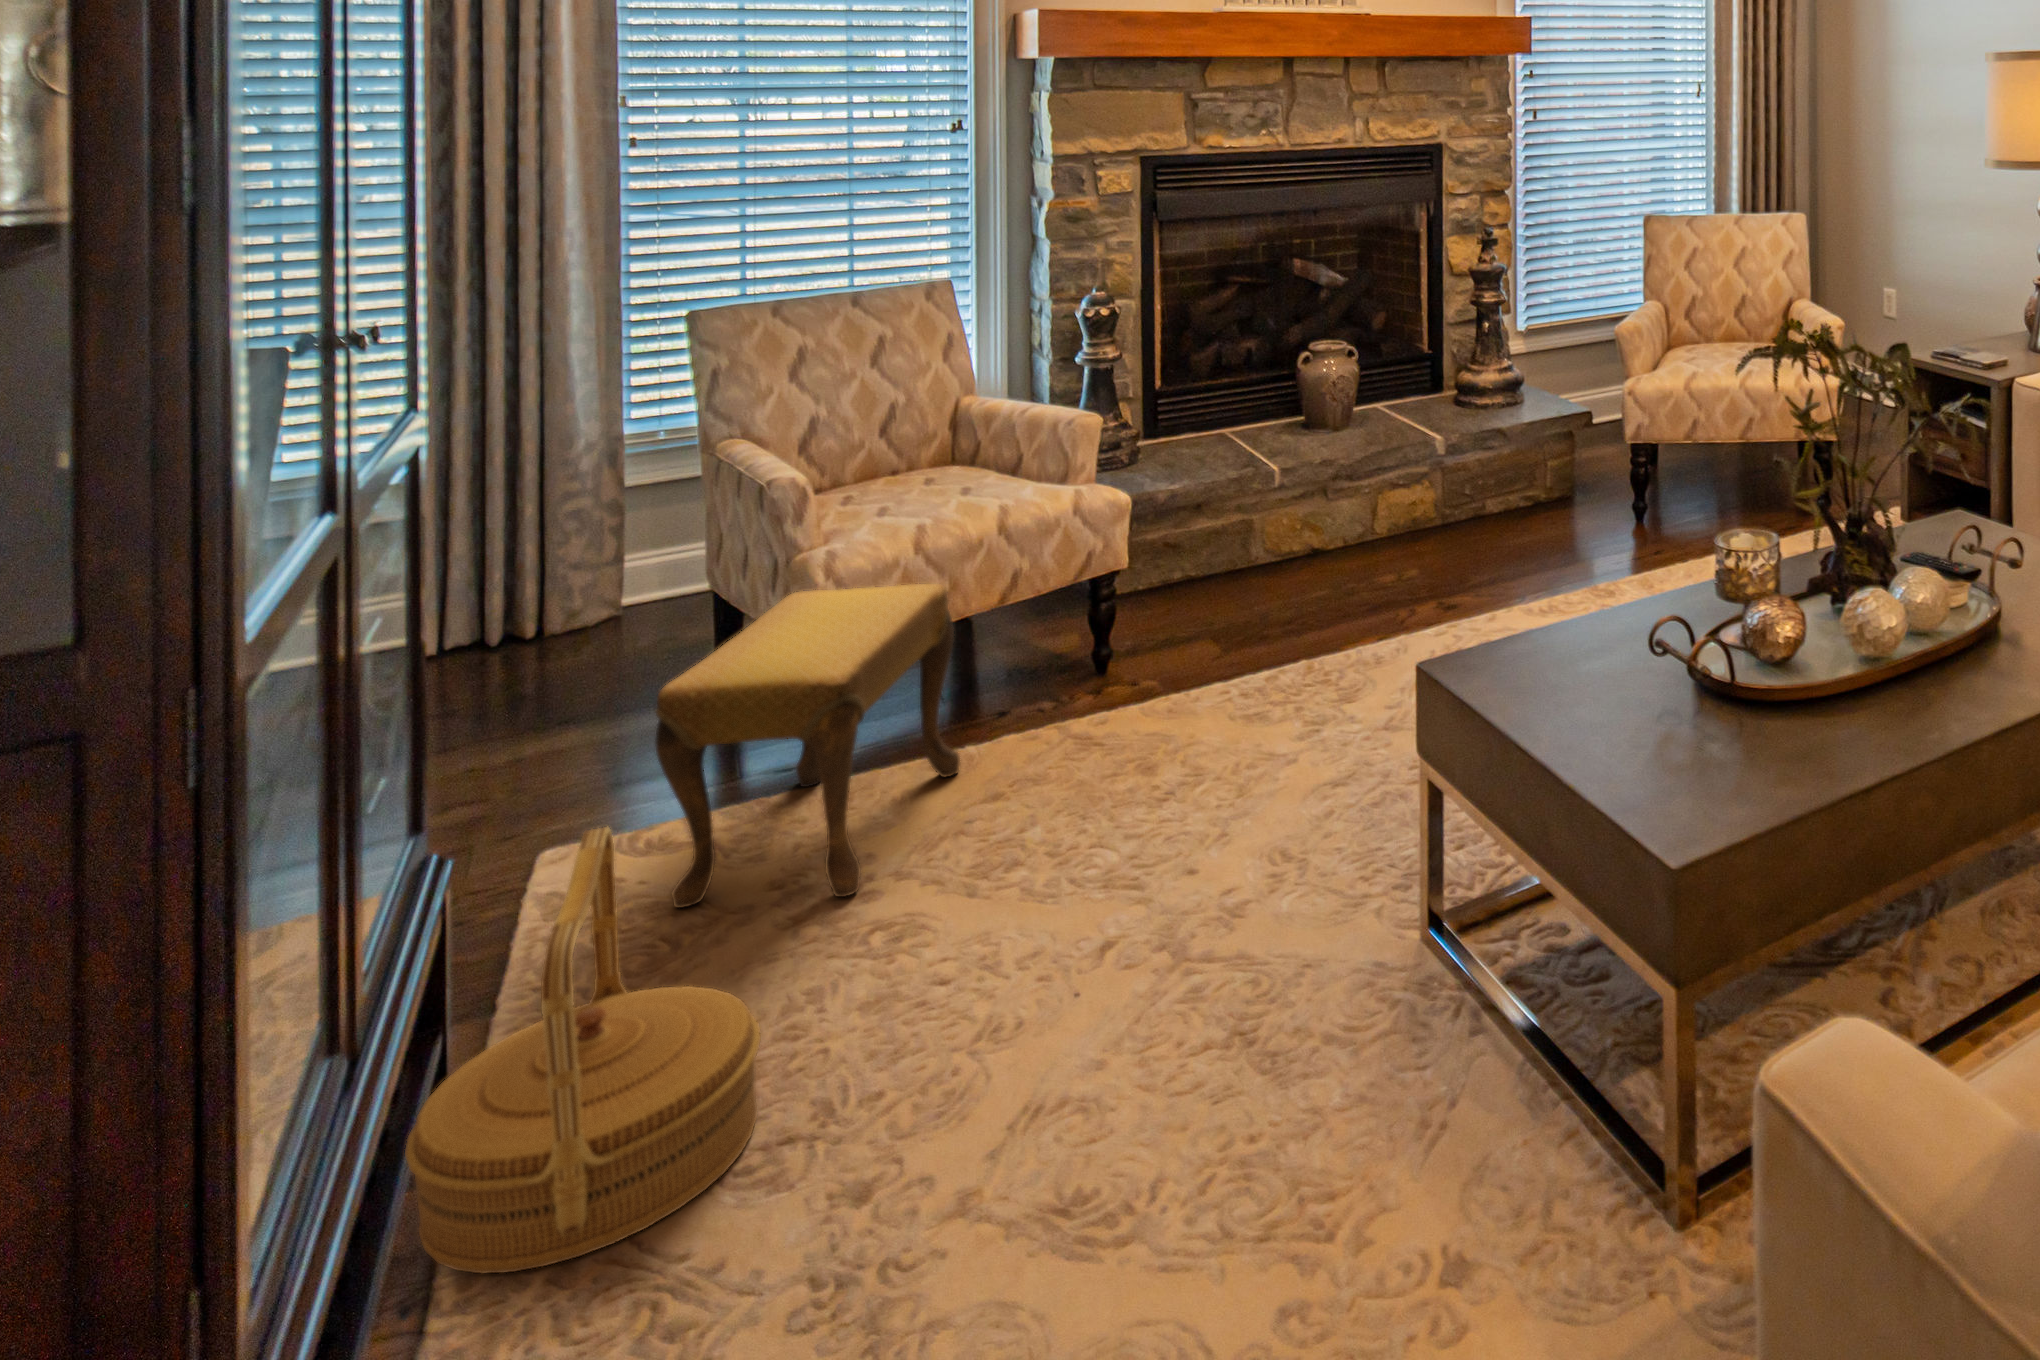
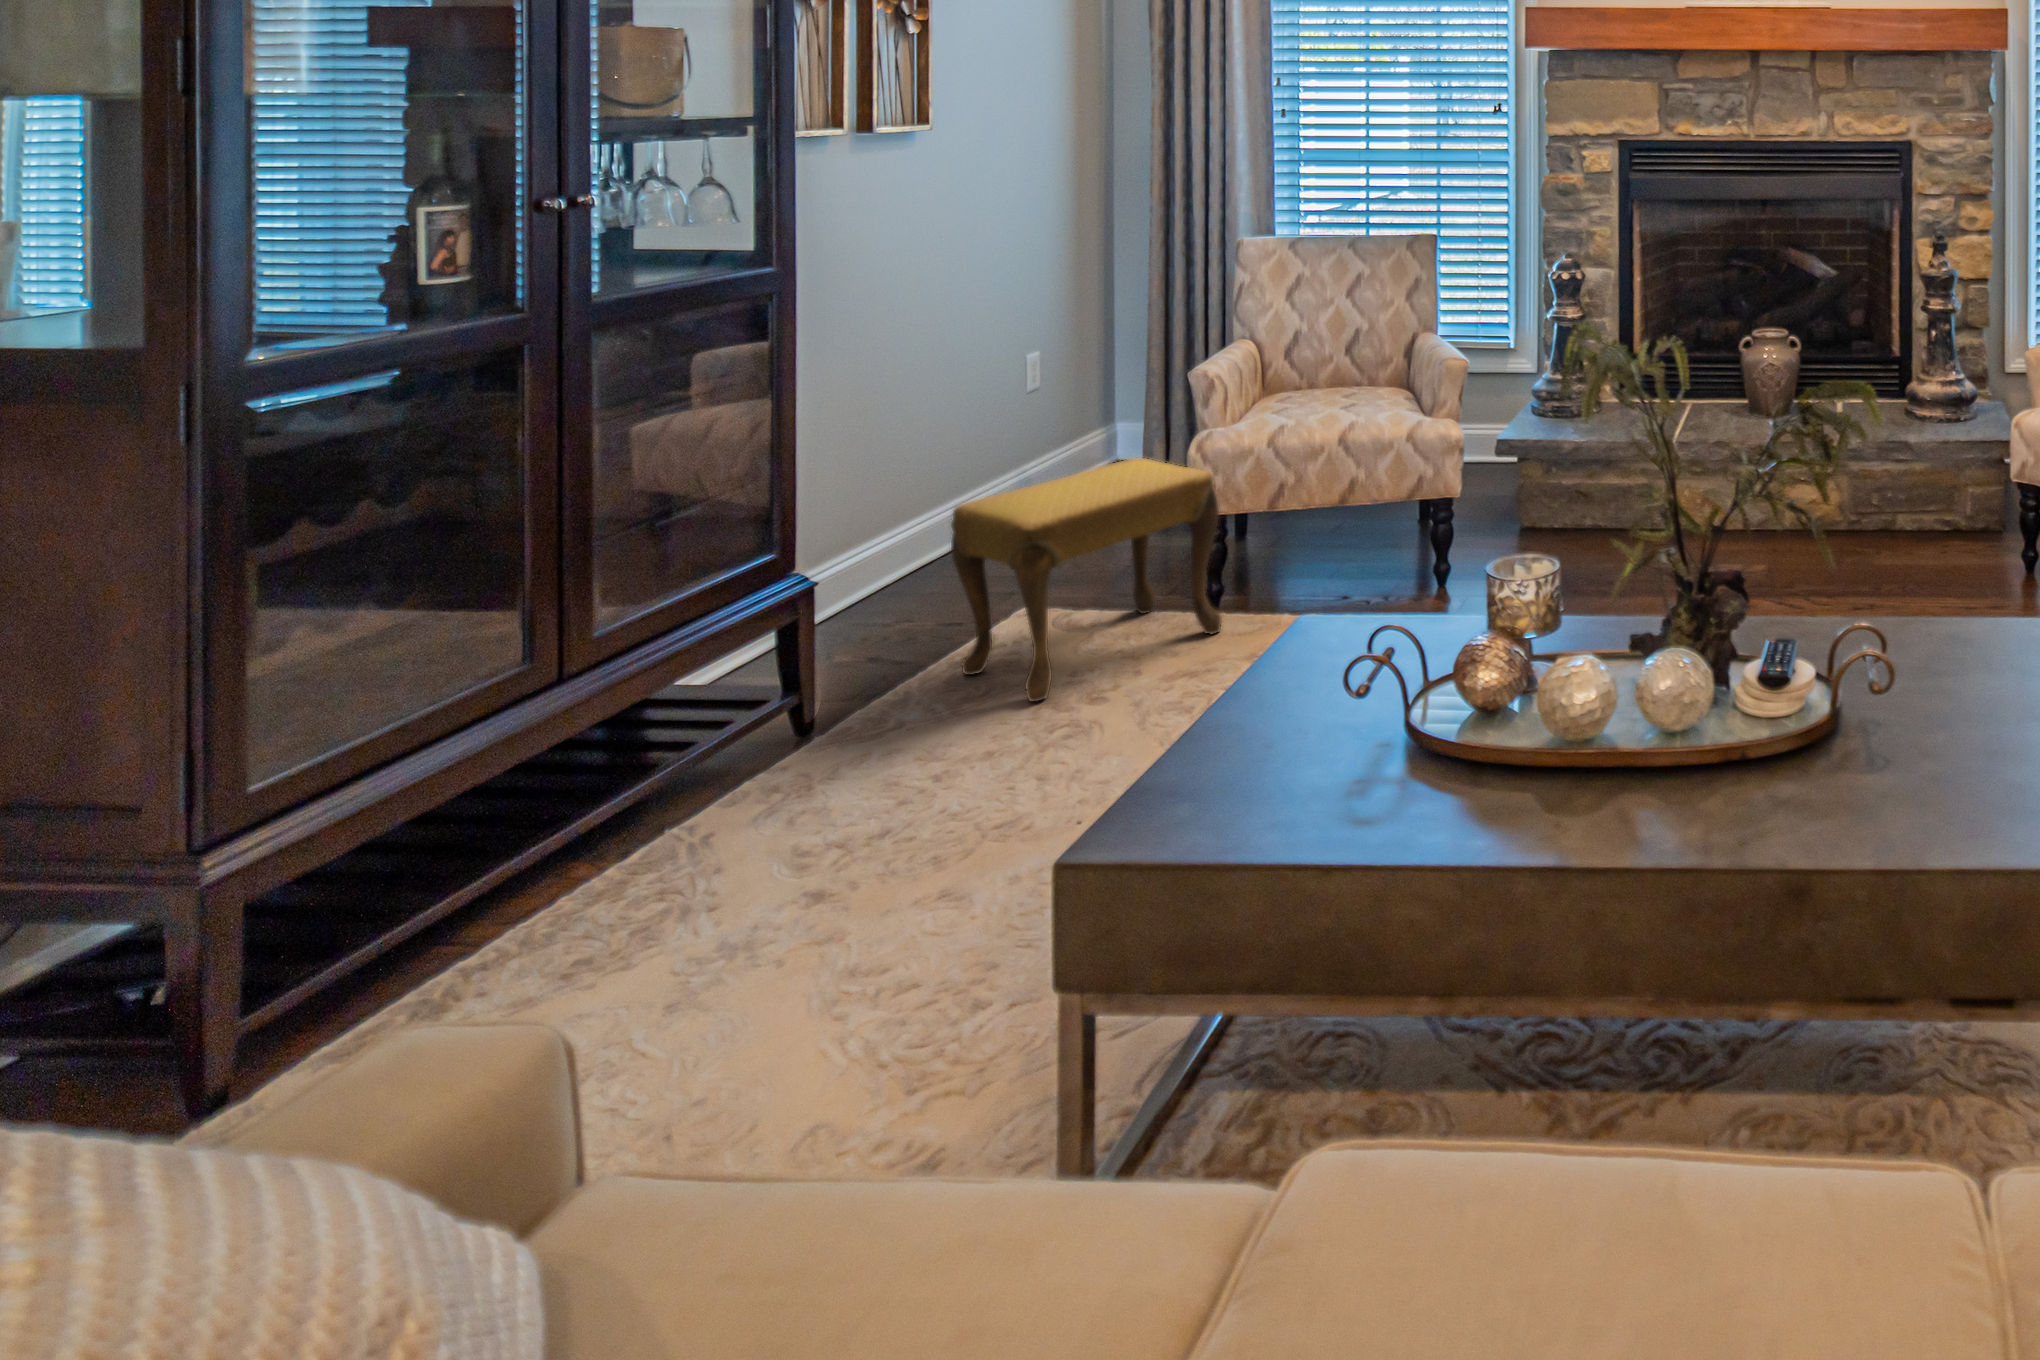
woven basket: present [405,827,761,1273] -> none [539,587,803,890]

